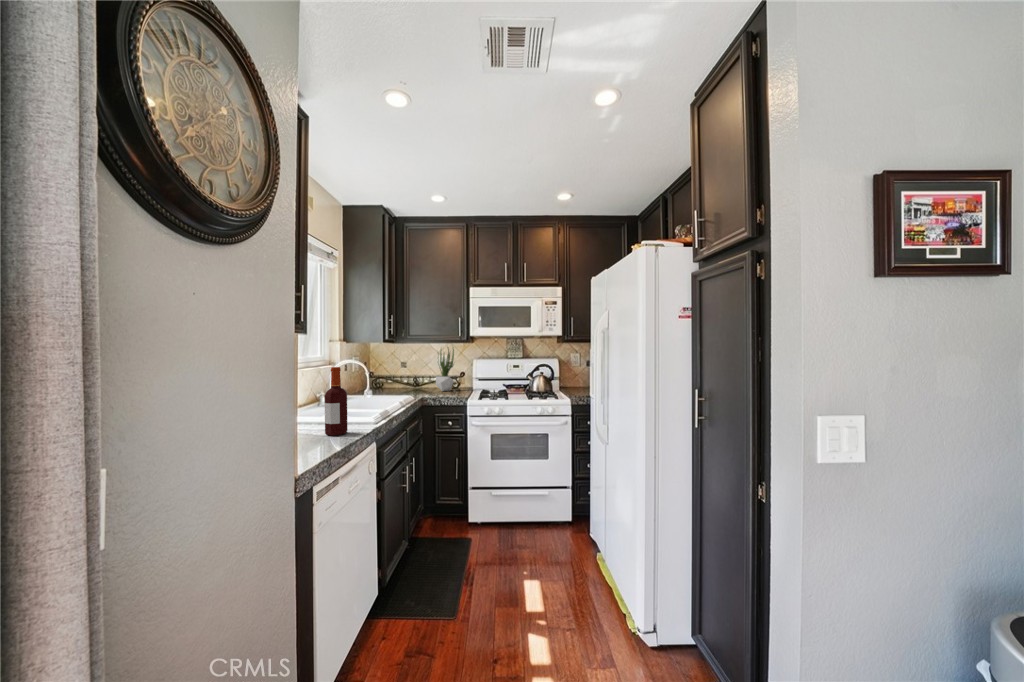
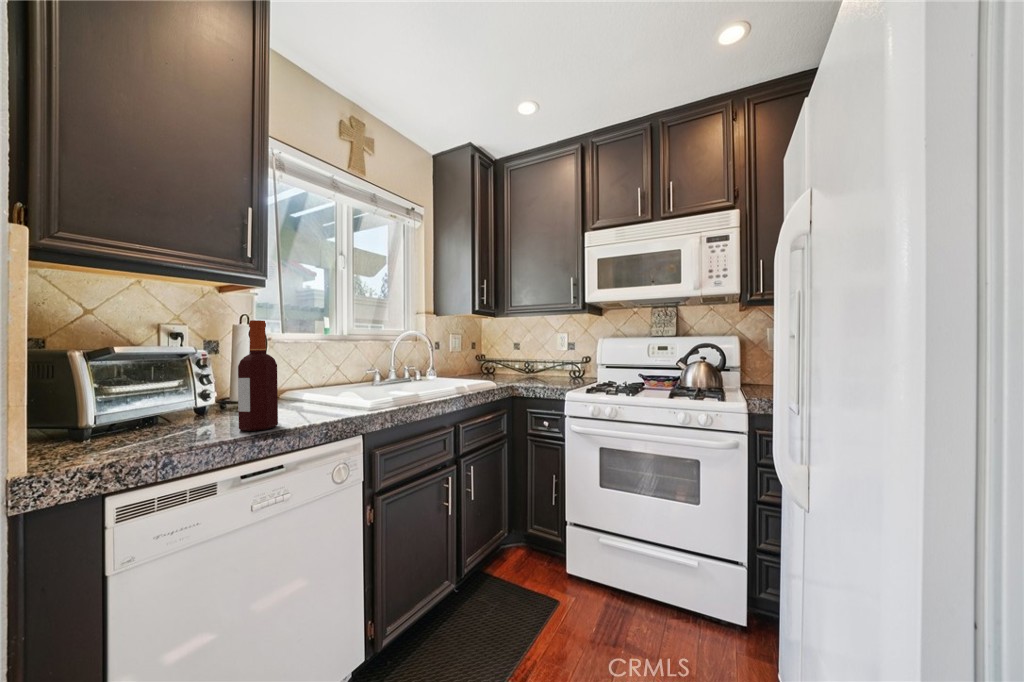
potted plant: present [436,349,454,391] -> none [549,318,574,381]

